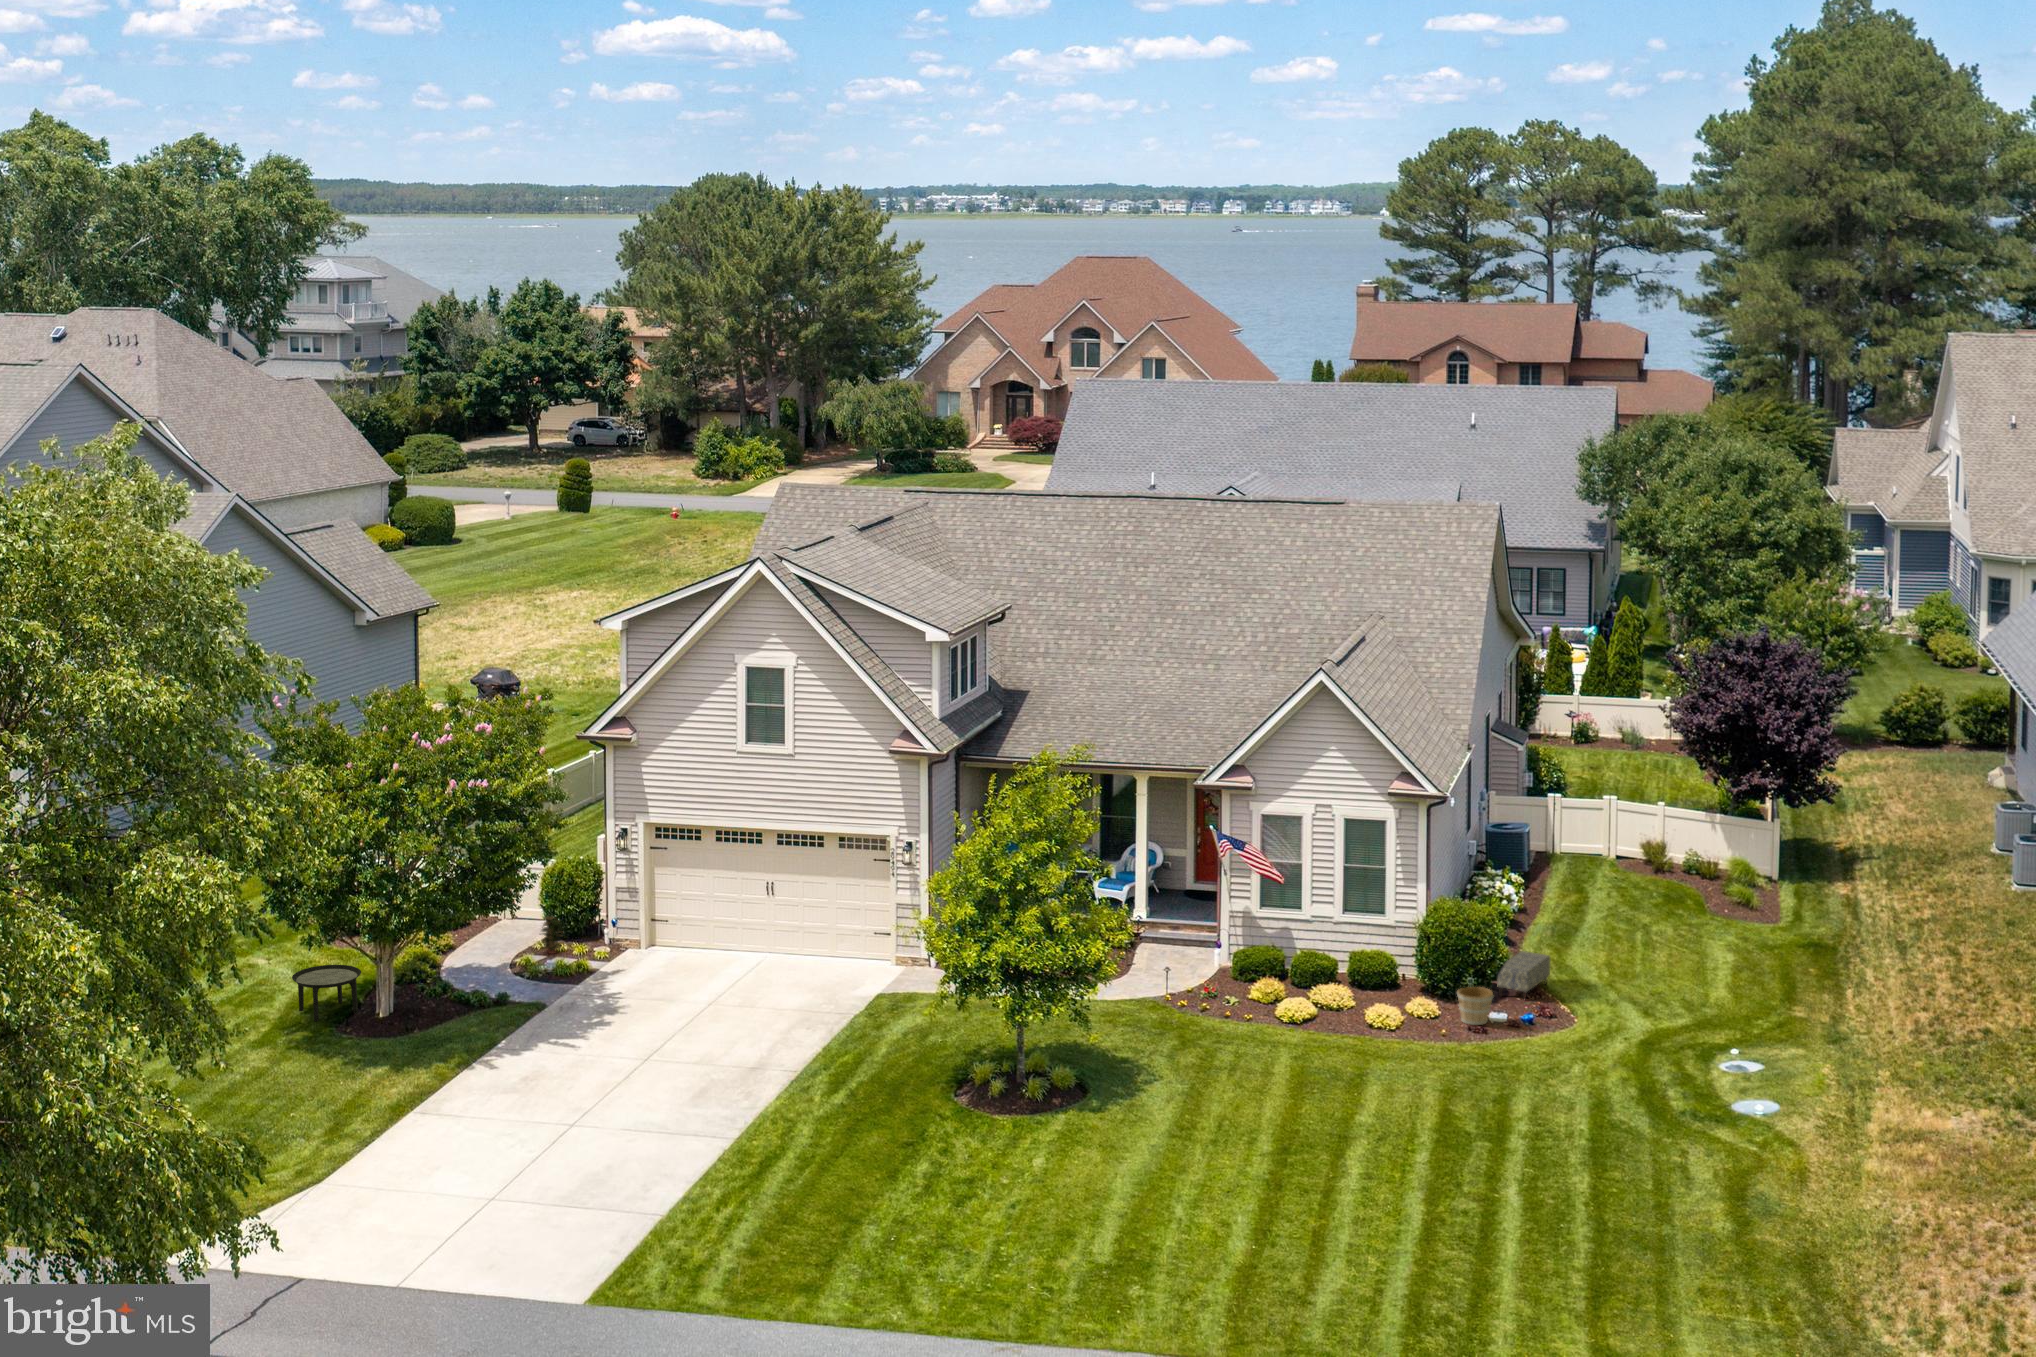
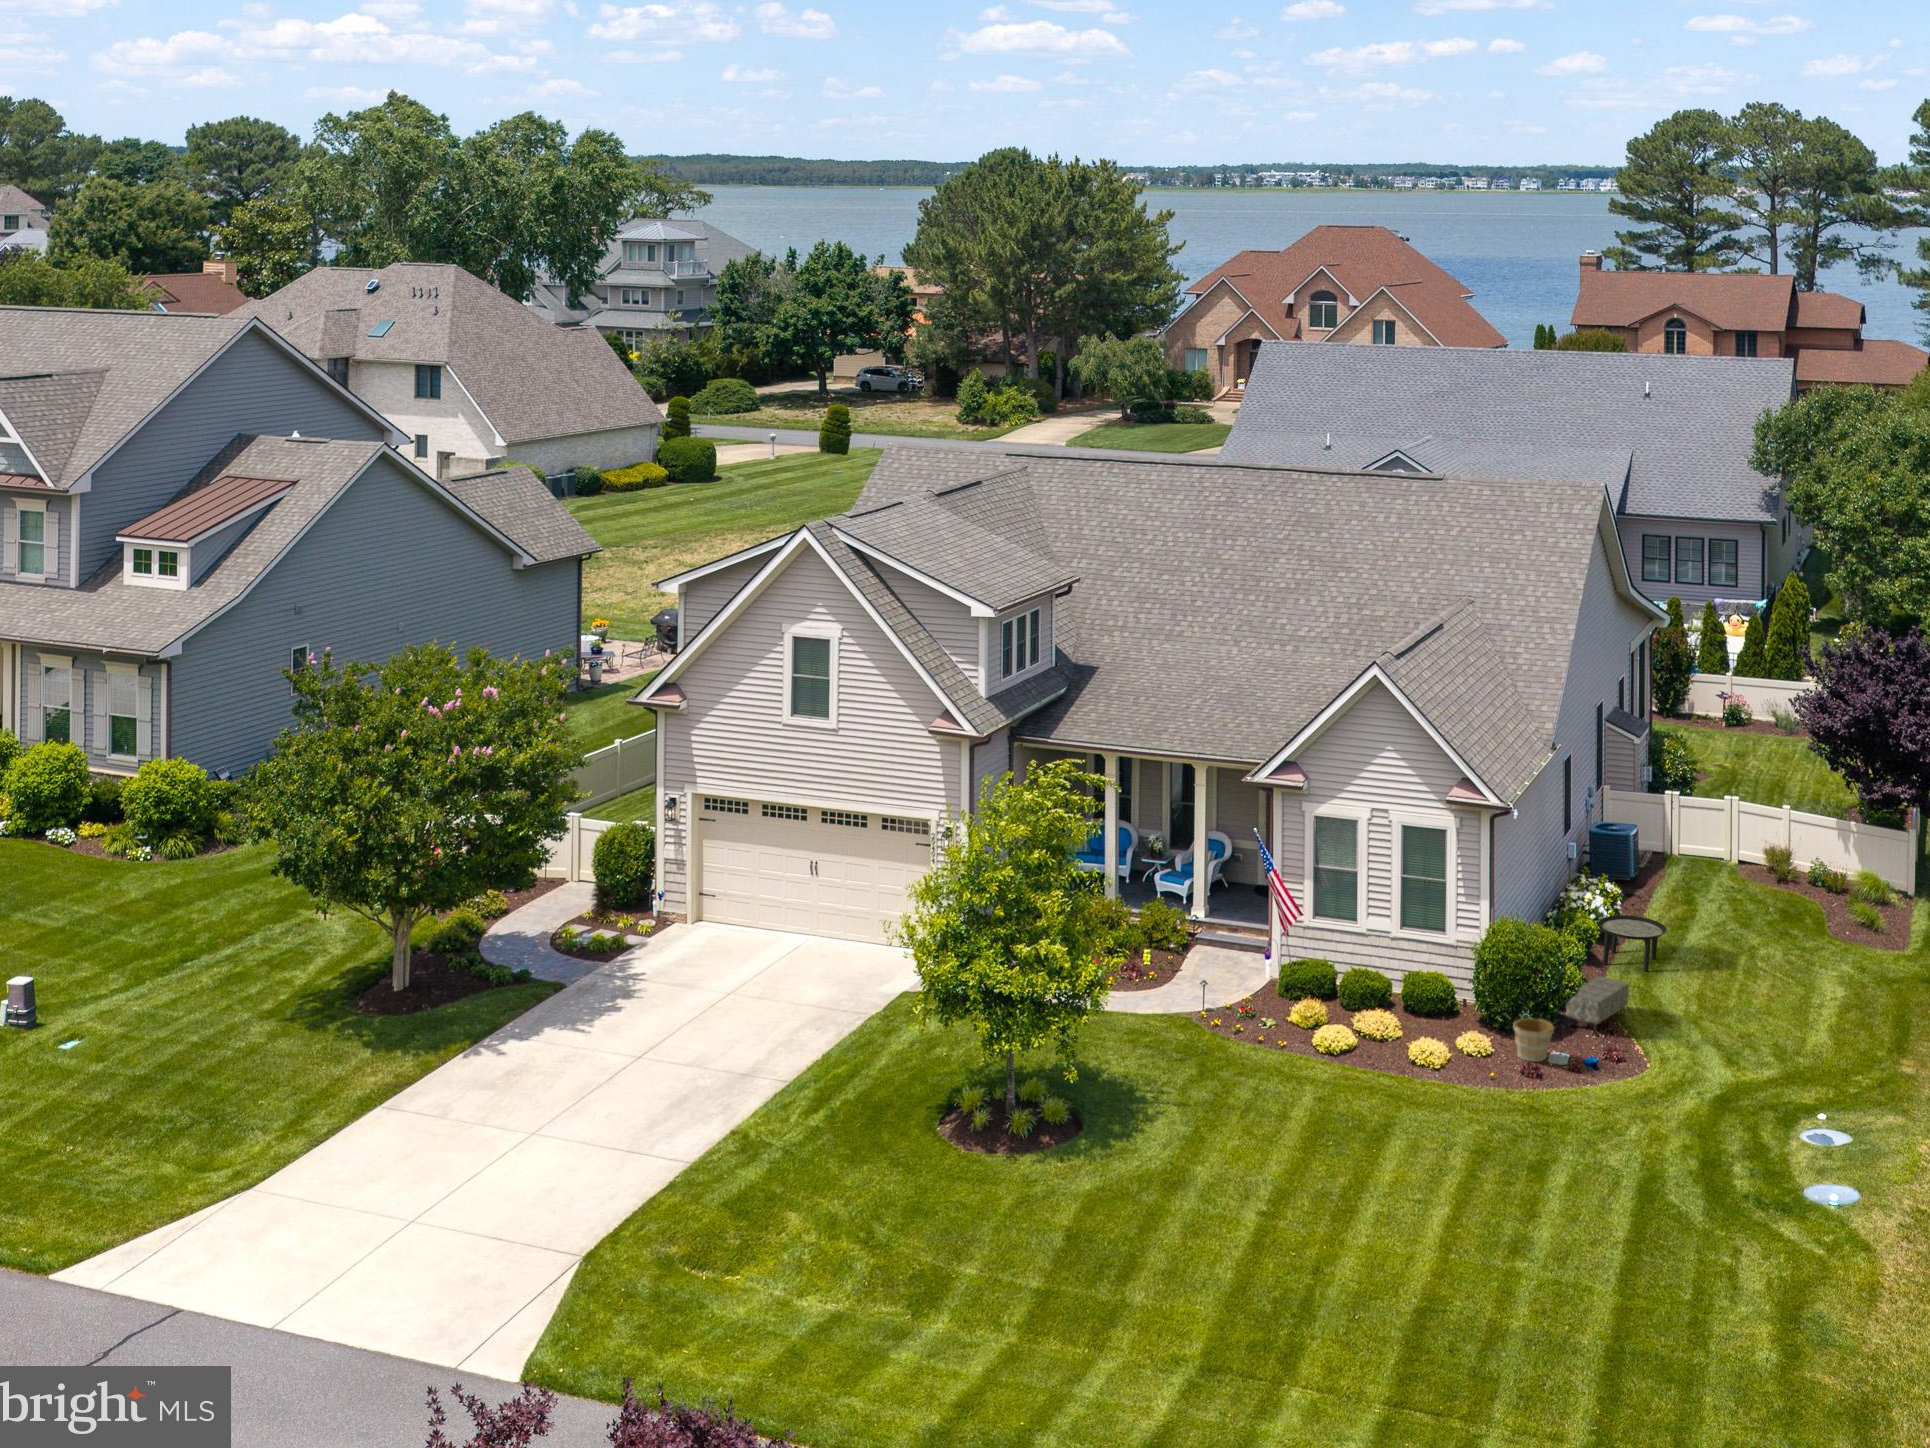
round table: present [292,965,361,1021] -> present [1598,915,1667,972]

